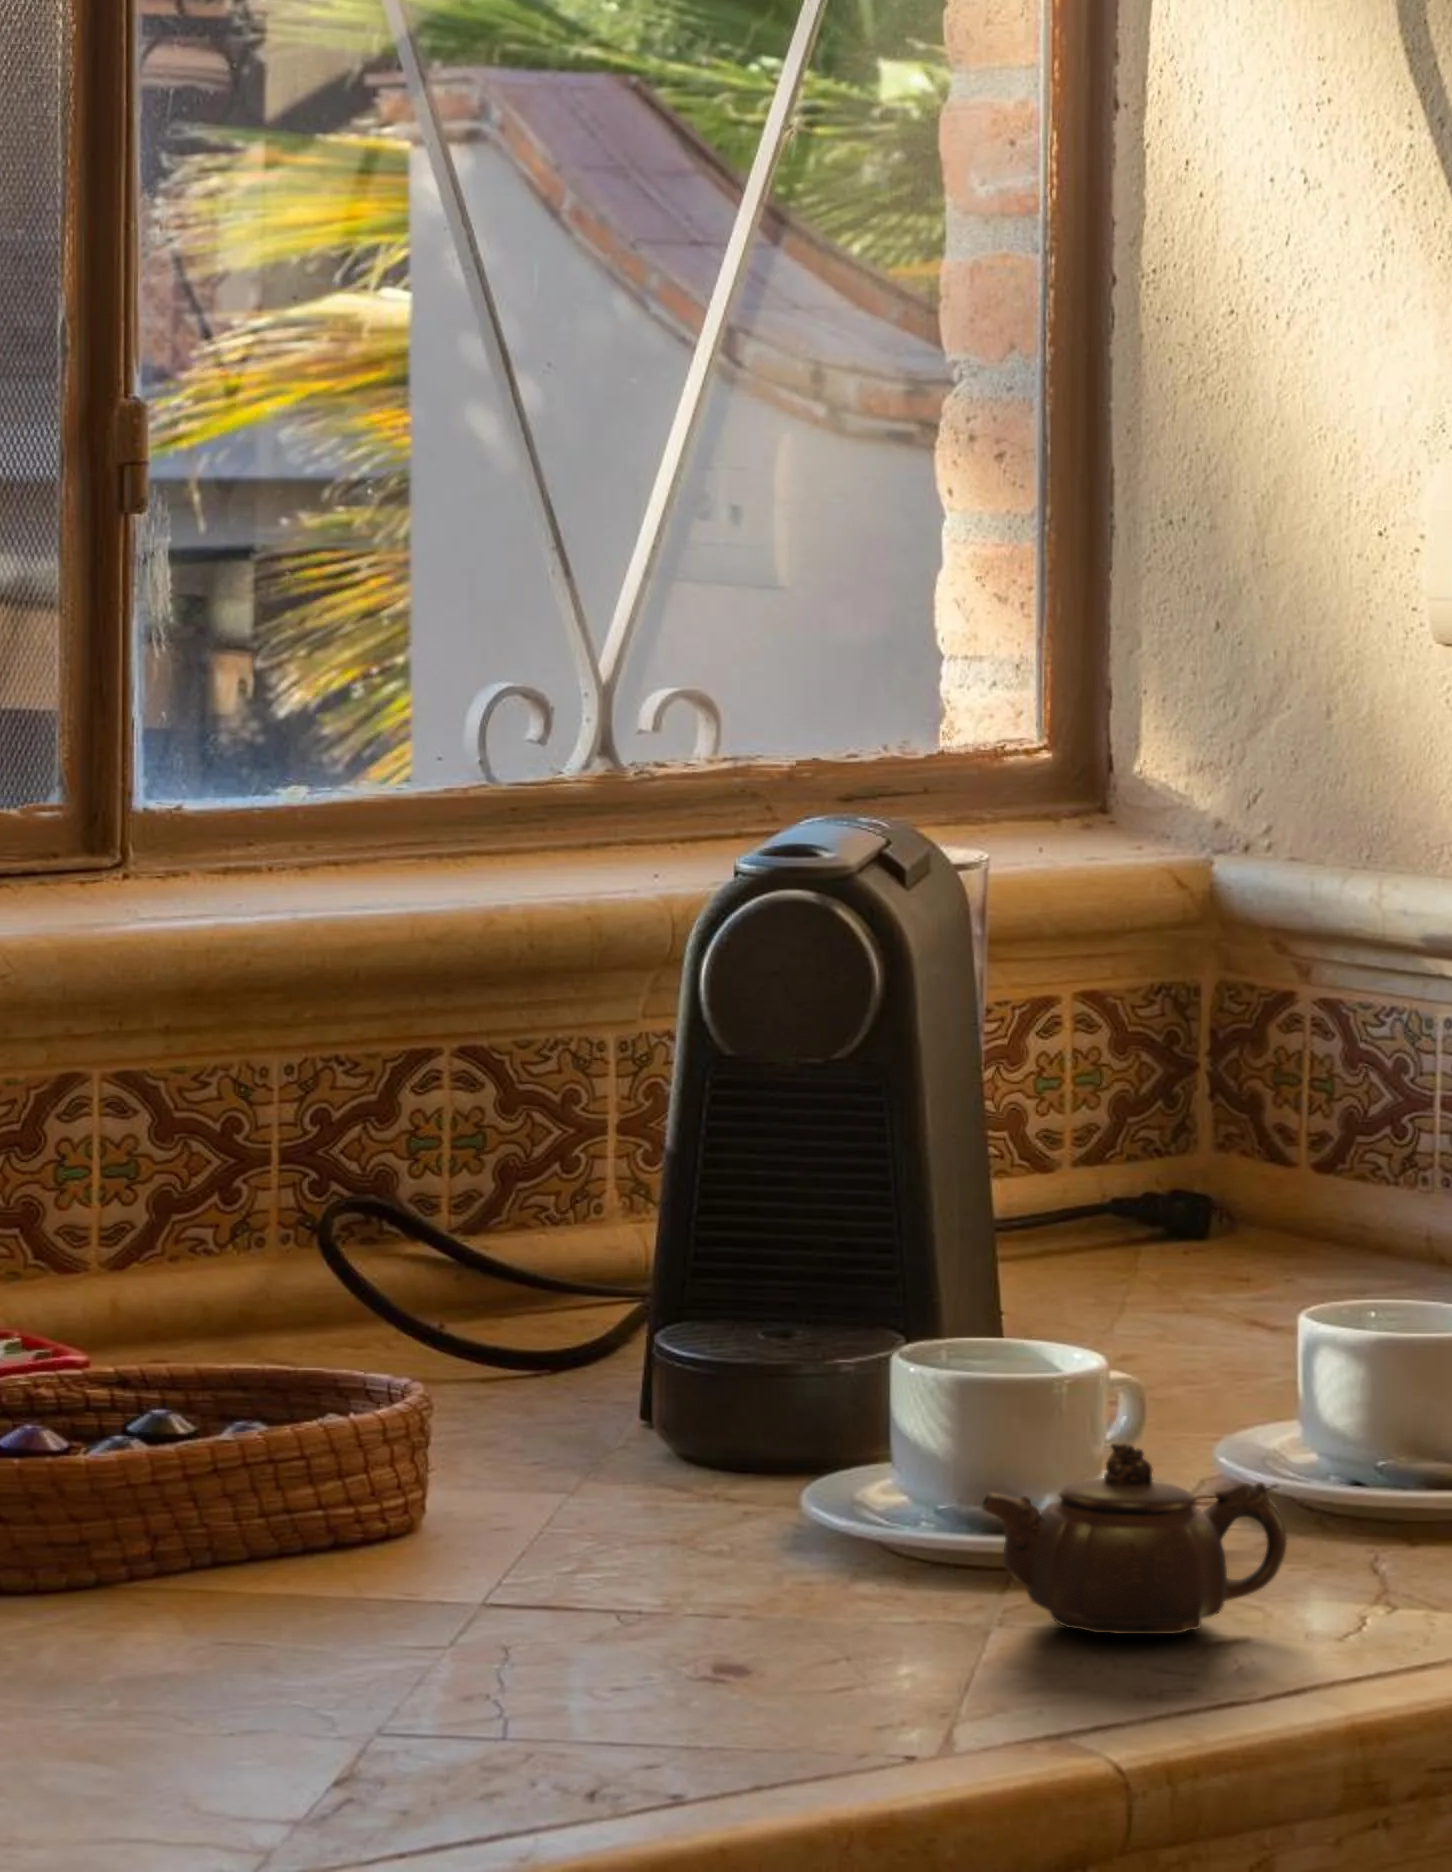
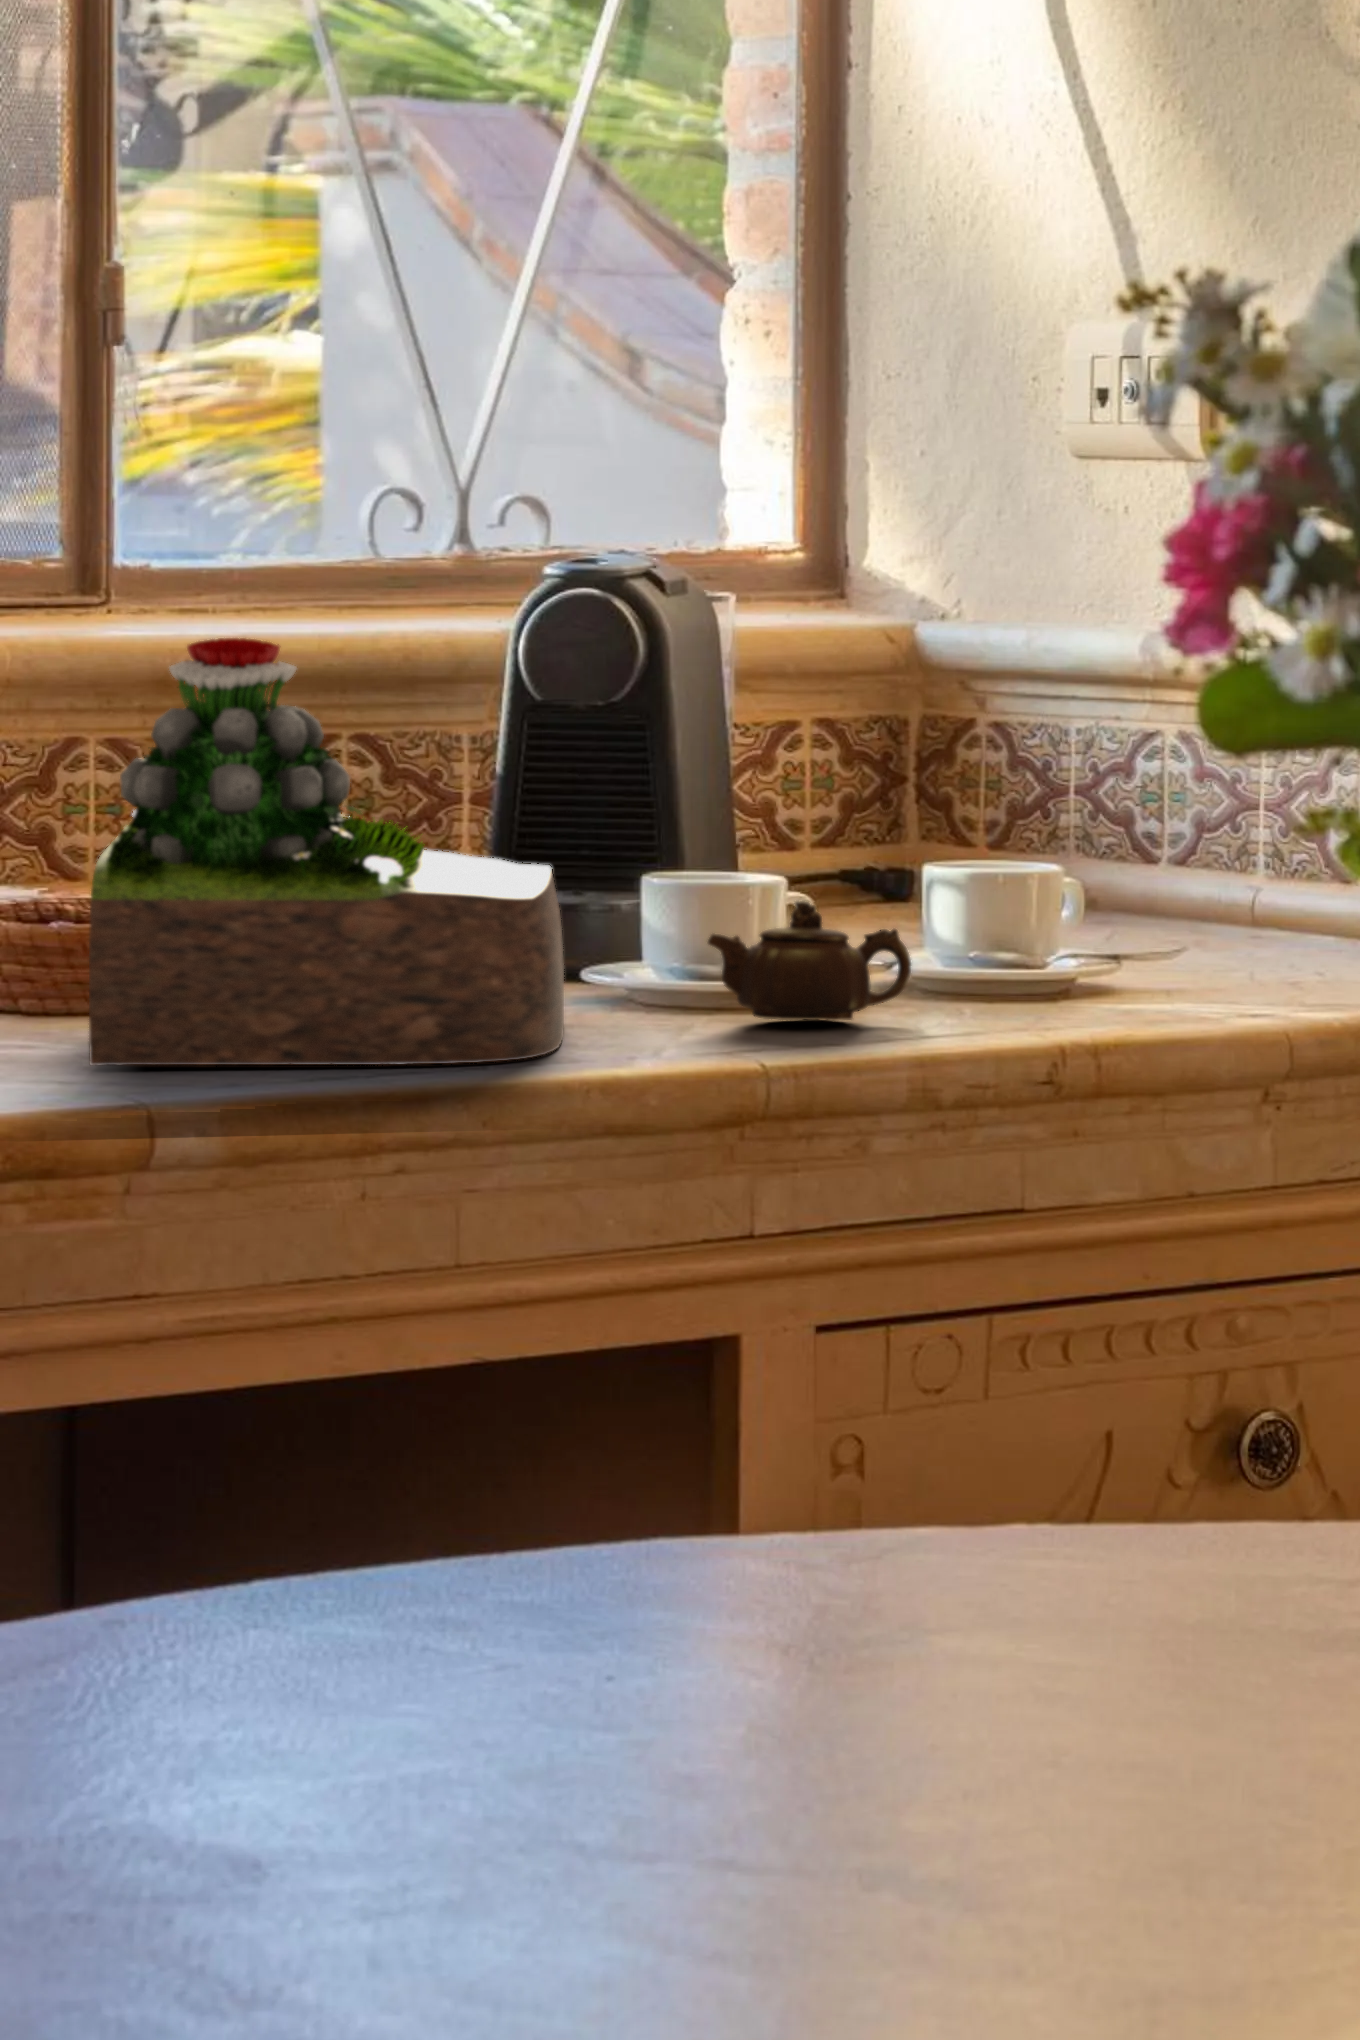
succulent plant: none [69,1077,772,1762] -> present [89,638,564,1065]

